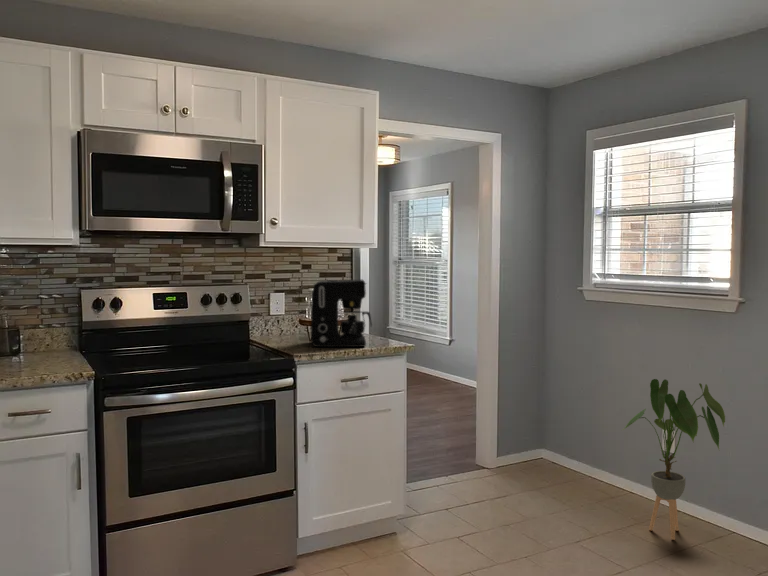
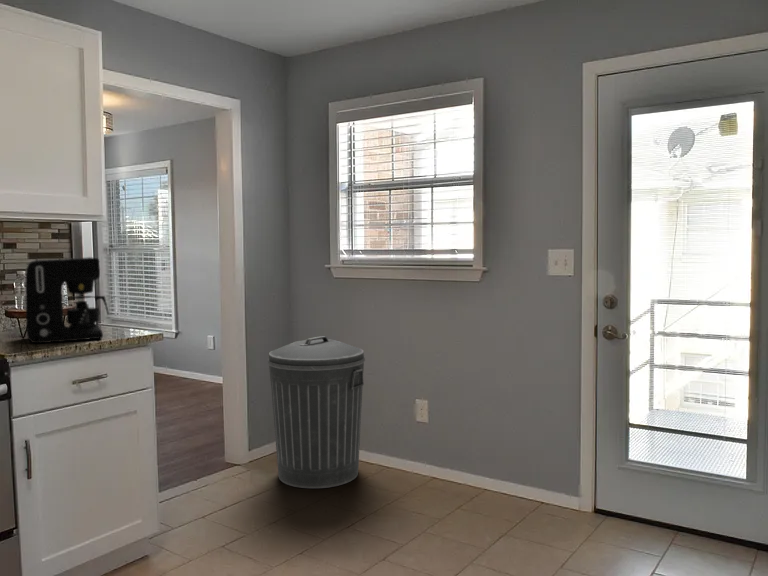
trash can: none [515,357,611,505] -> present [268,336,365,488]
house plant: present [623,379,725,540] -> none [384,349,474,505]

